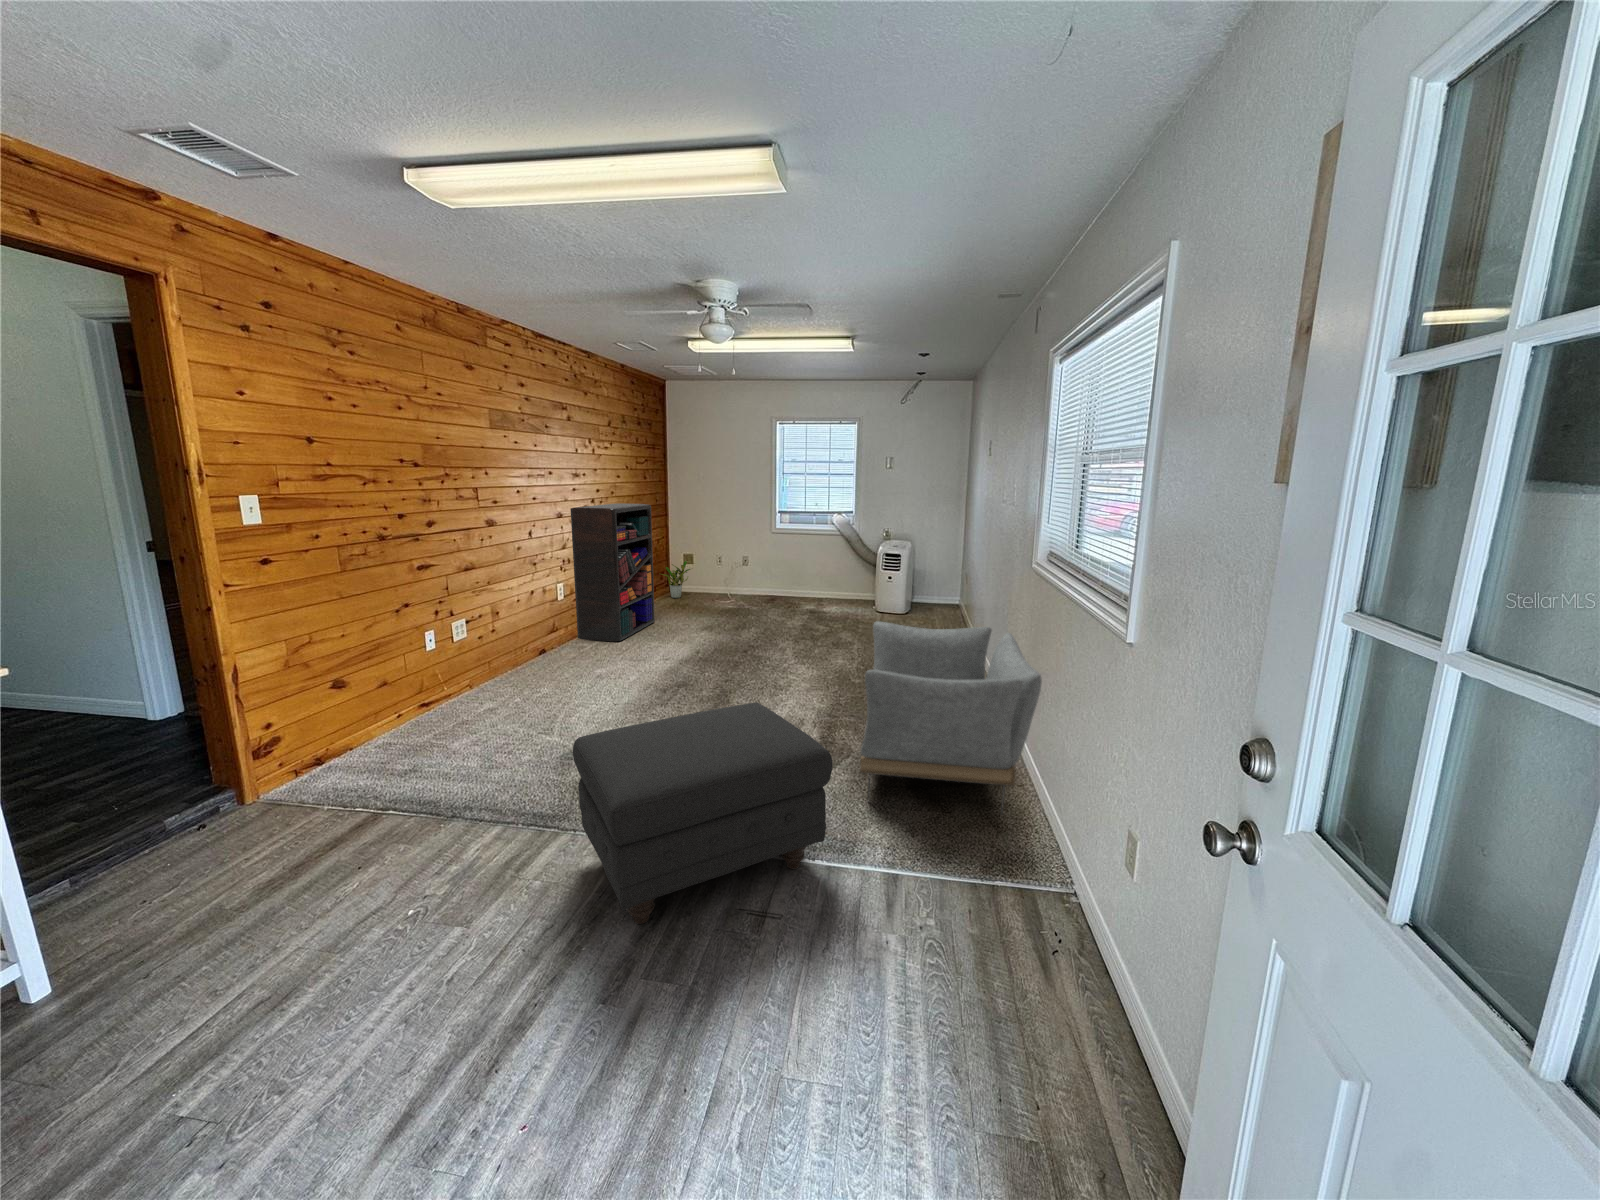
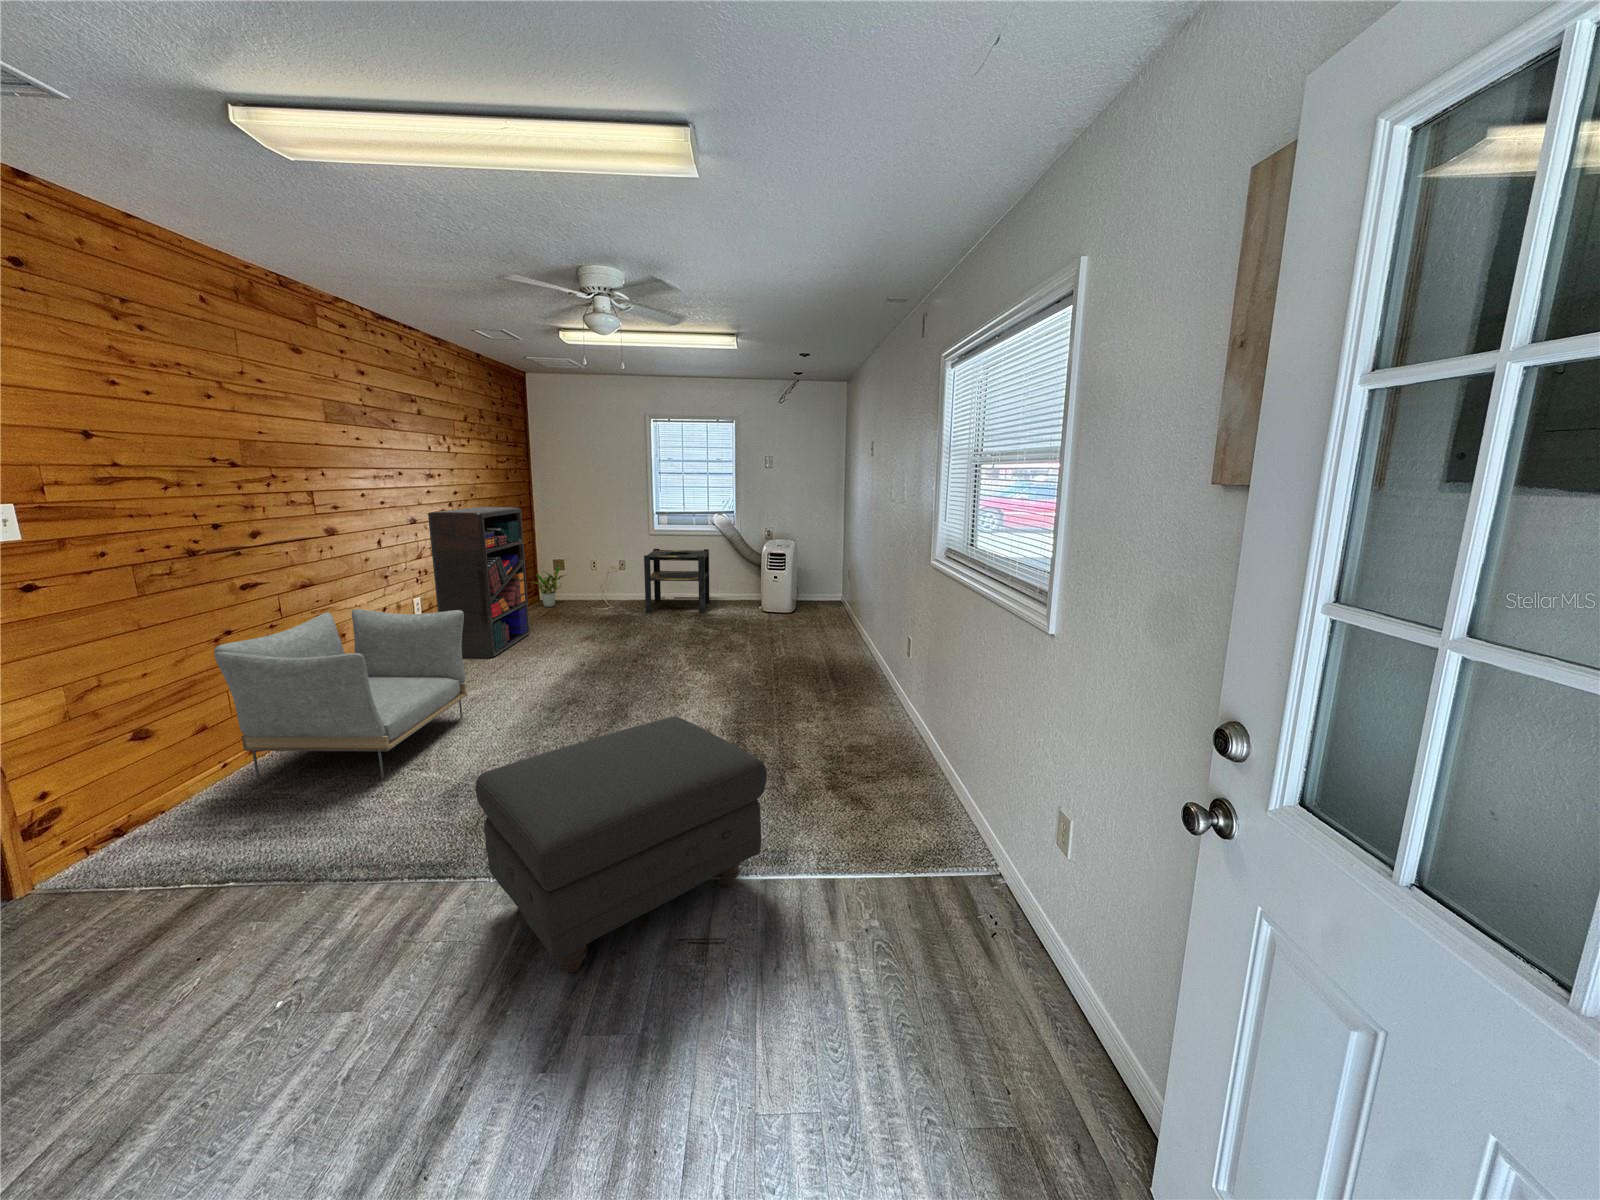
side table: none [763,546,827,611] -> present [644,549,710,613]
armchair: present [860,621,1042,814] -> present [214,609,467,778]

